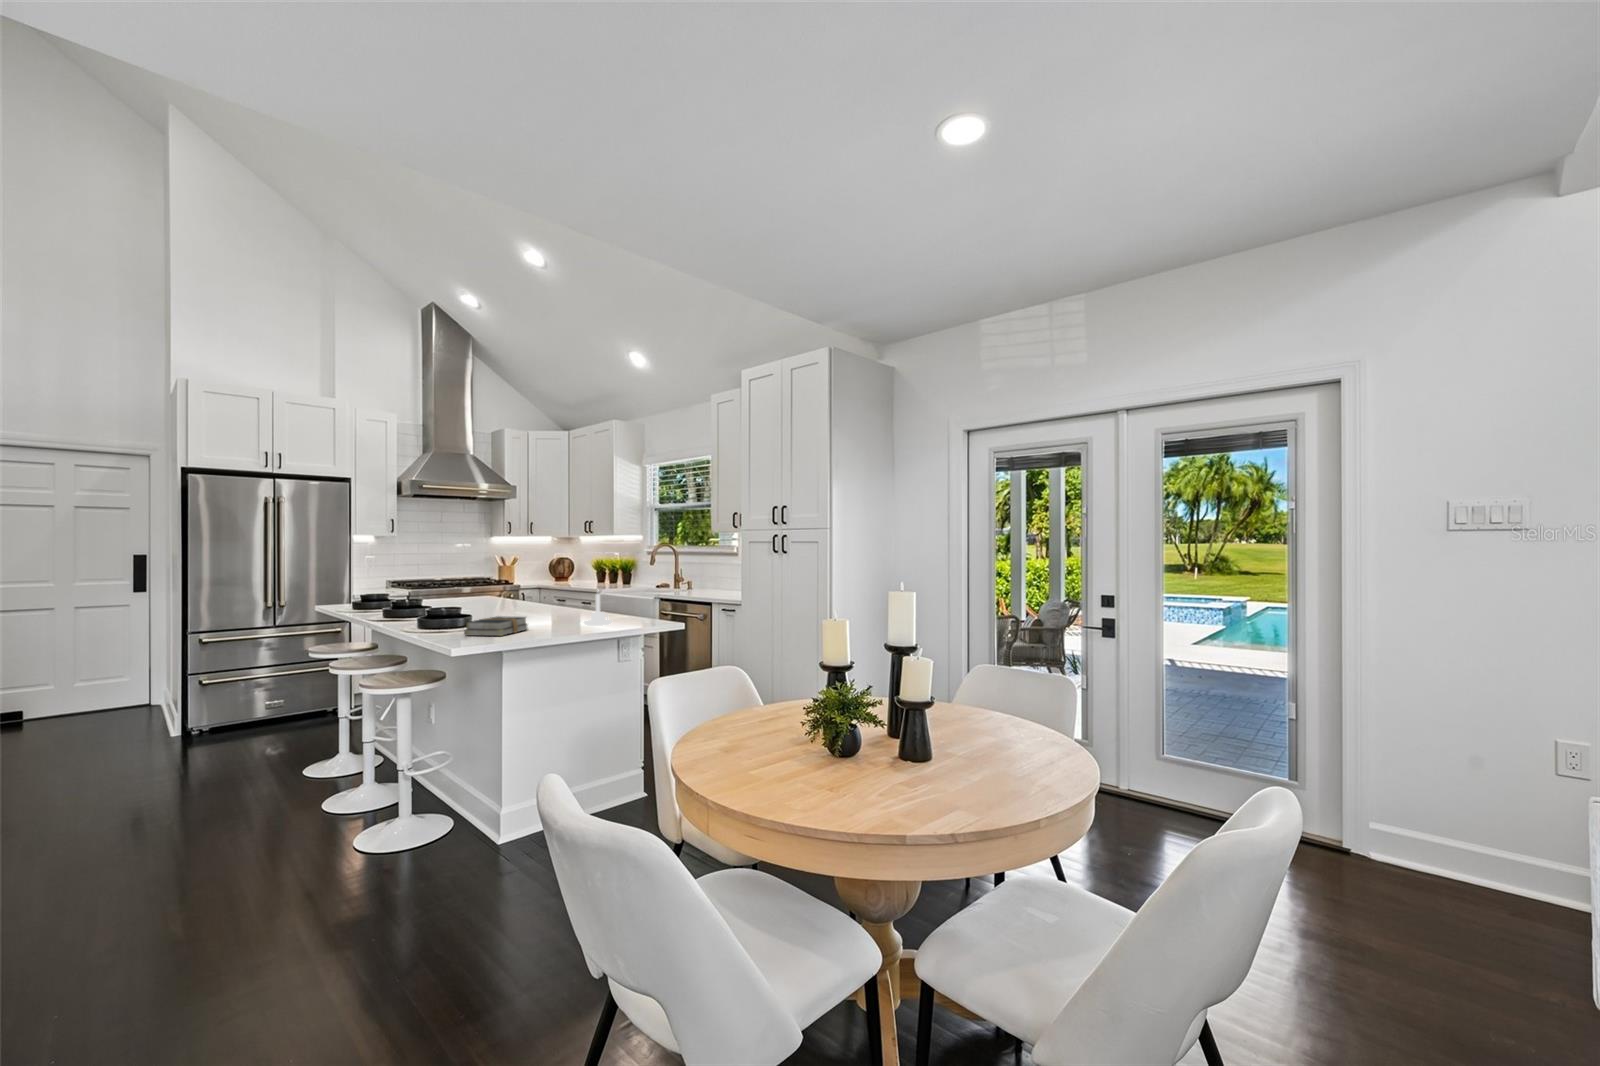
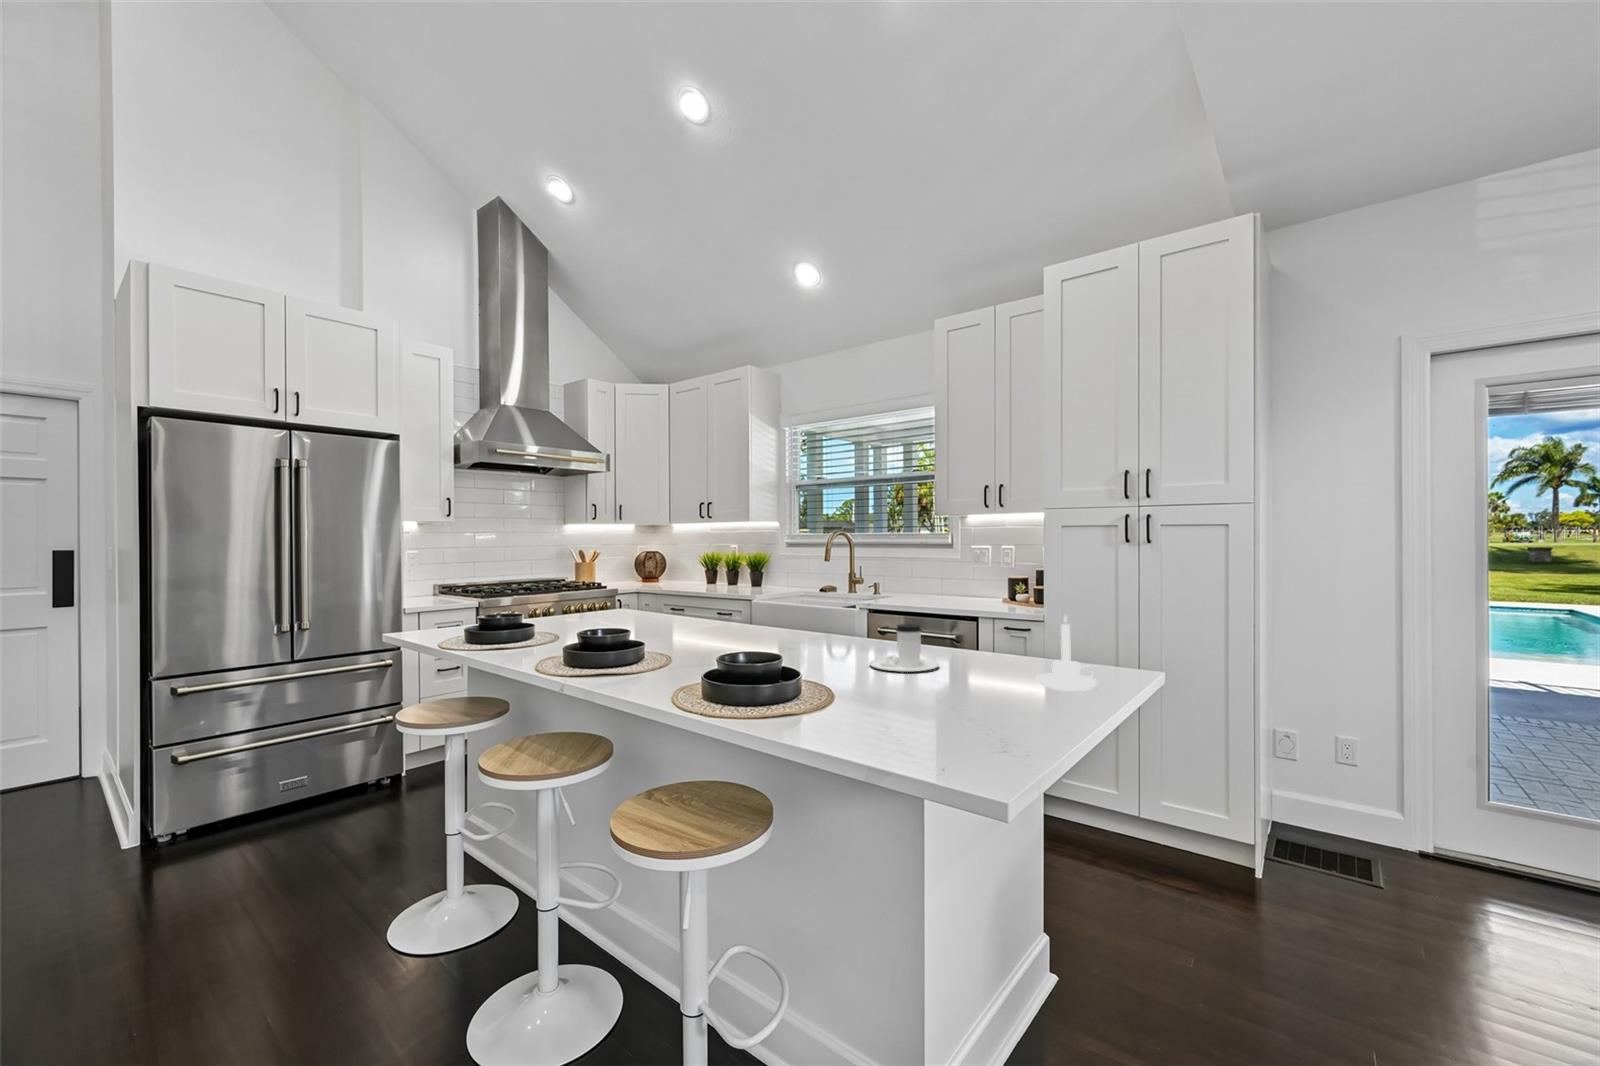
coffee cup: none [531,596,571,620] -> present [869,624,939,672]
hardback book: present [464,616,528,636] -> none [901,679,1006,737]

